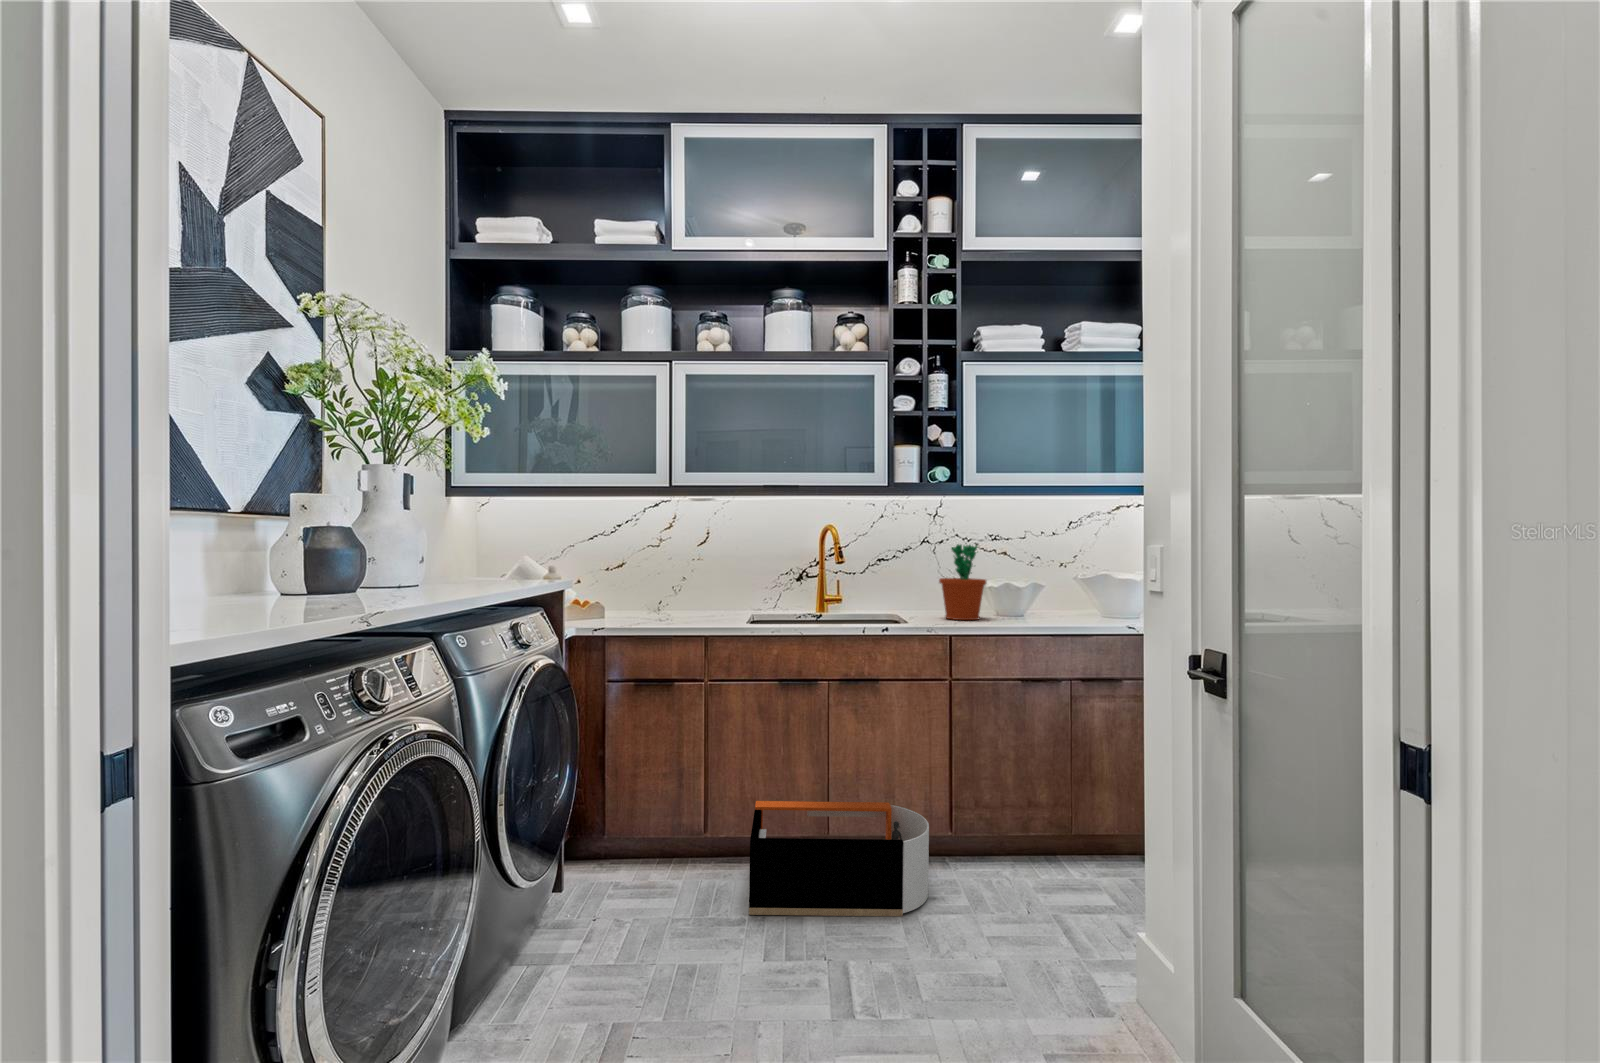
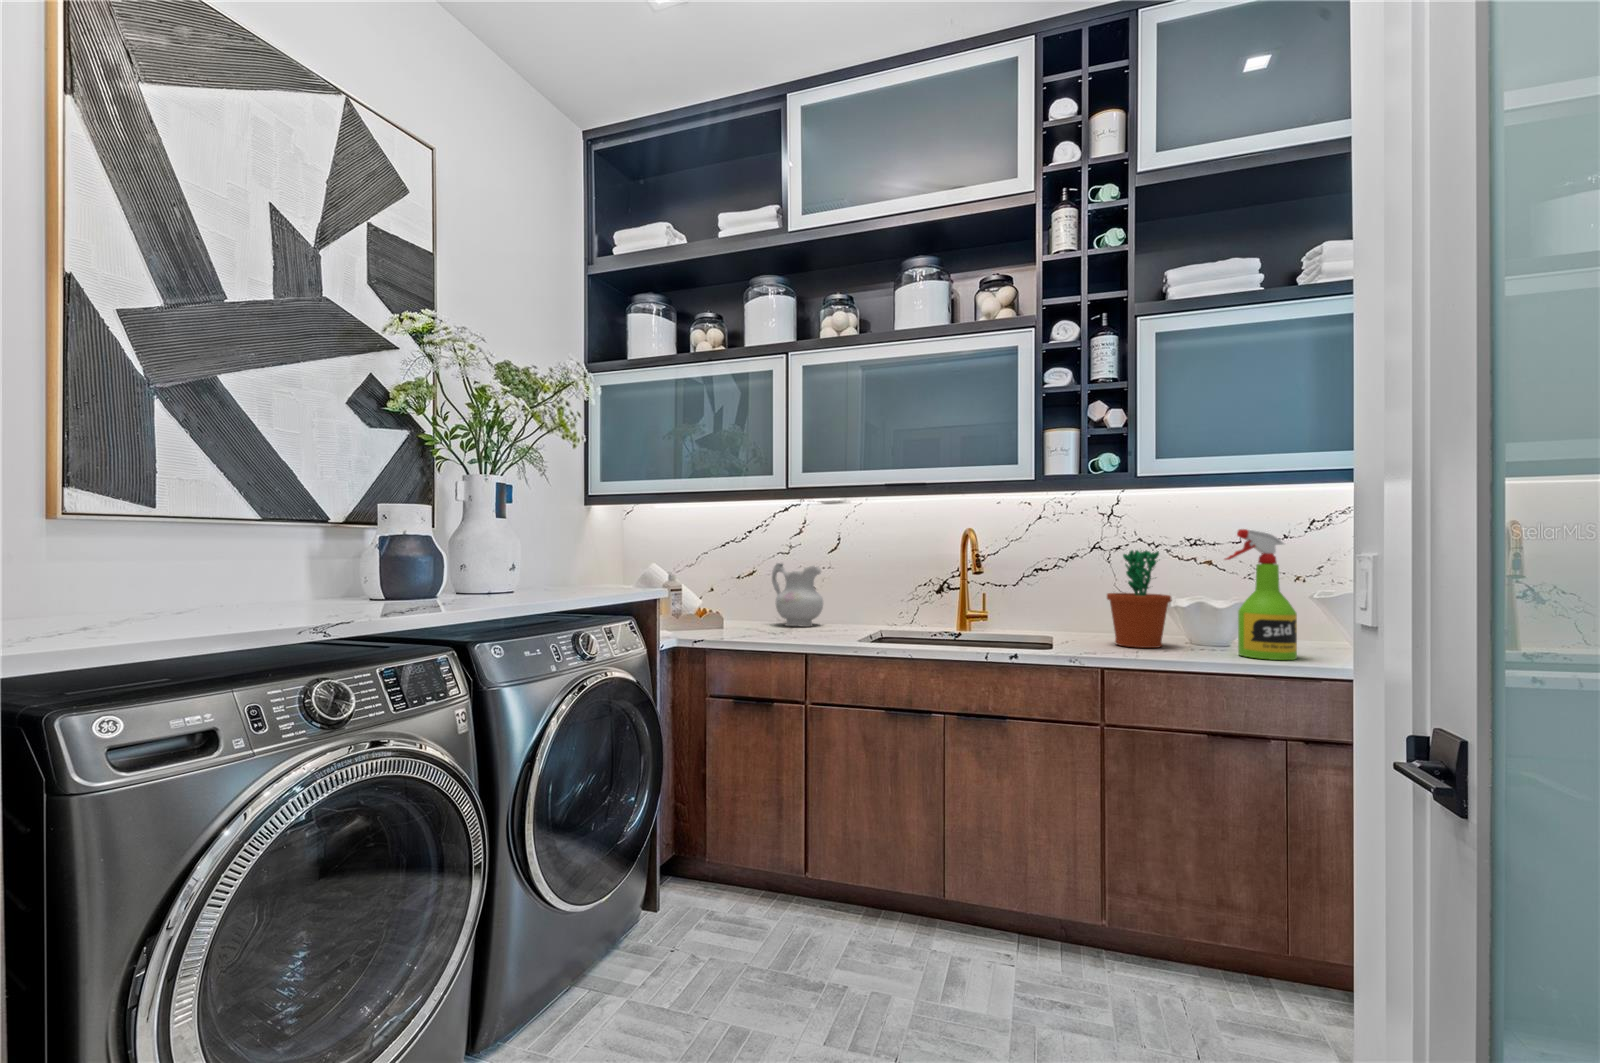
spray bottle: none [1027,529,1073,624] -> present [1225,529,1297,660]
ceramic pitcher: none [641,556,691,615] -> present [772,563,823,627]
storage bin: present [749,801,929,916] -> none [828,847,1063,1028]

